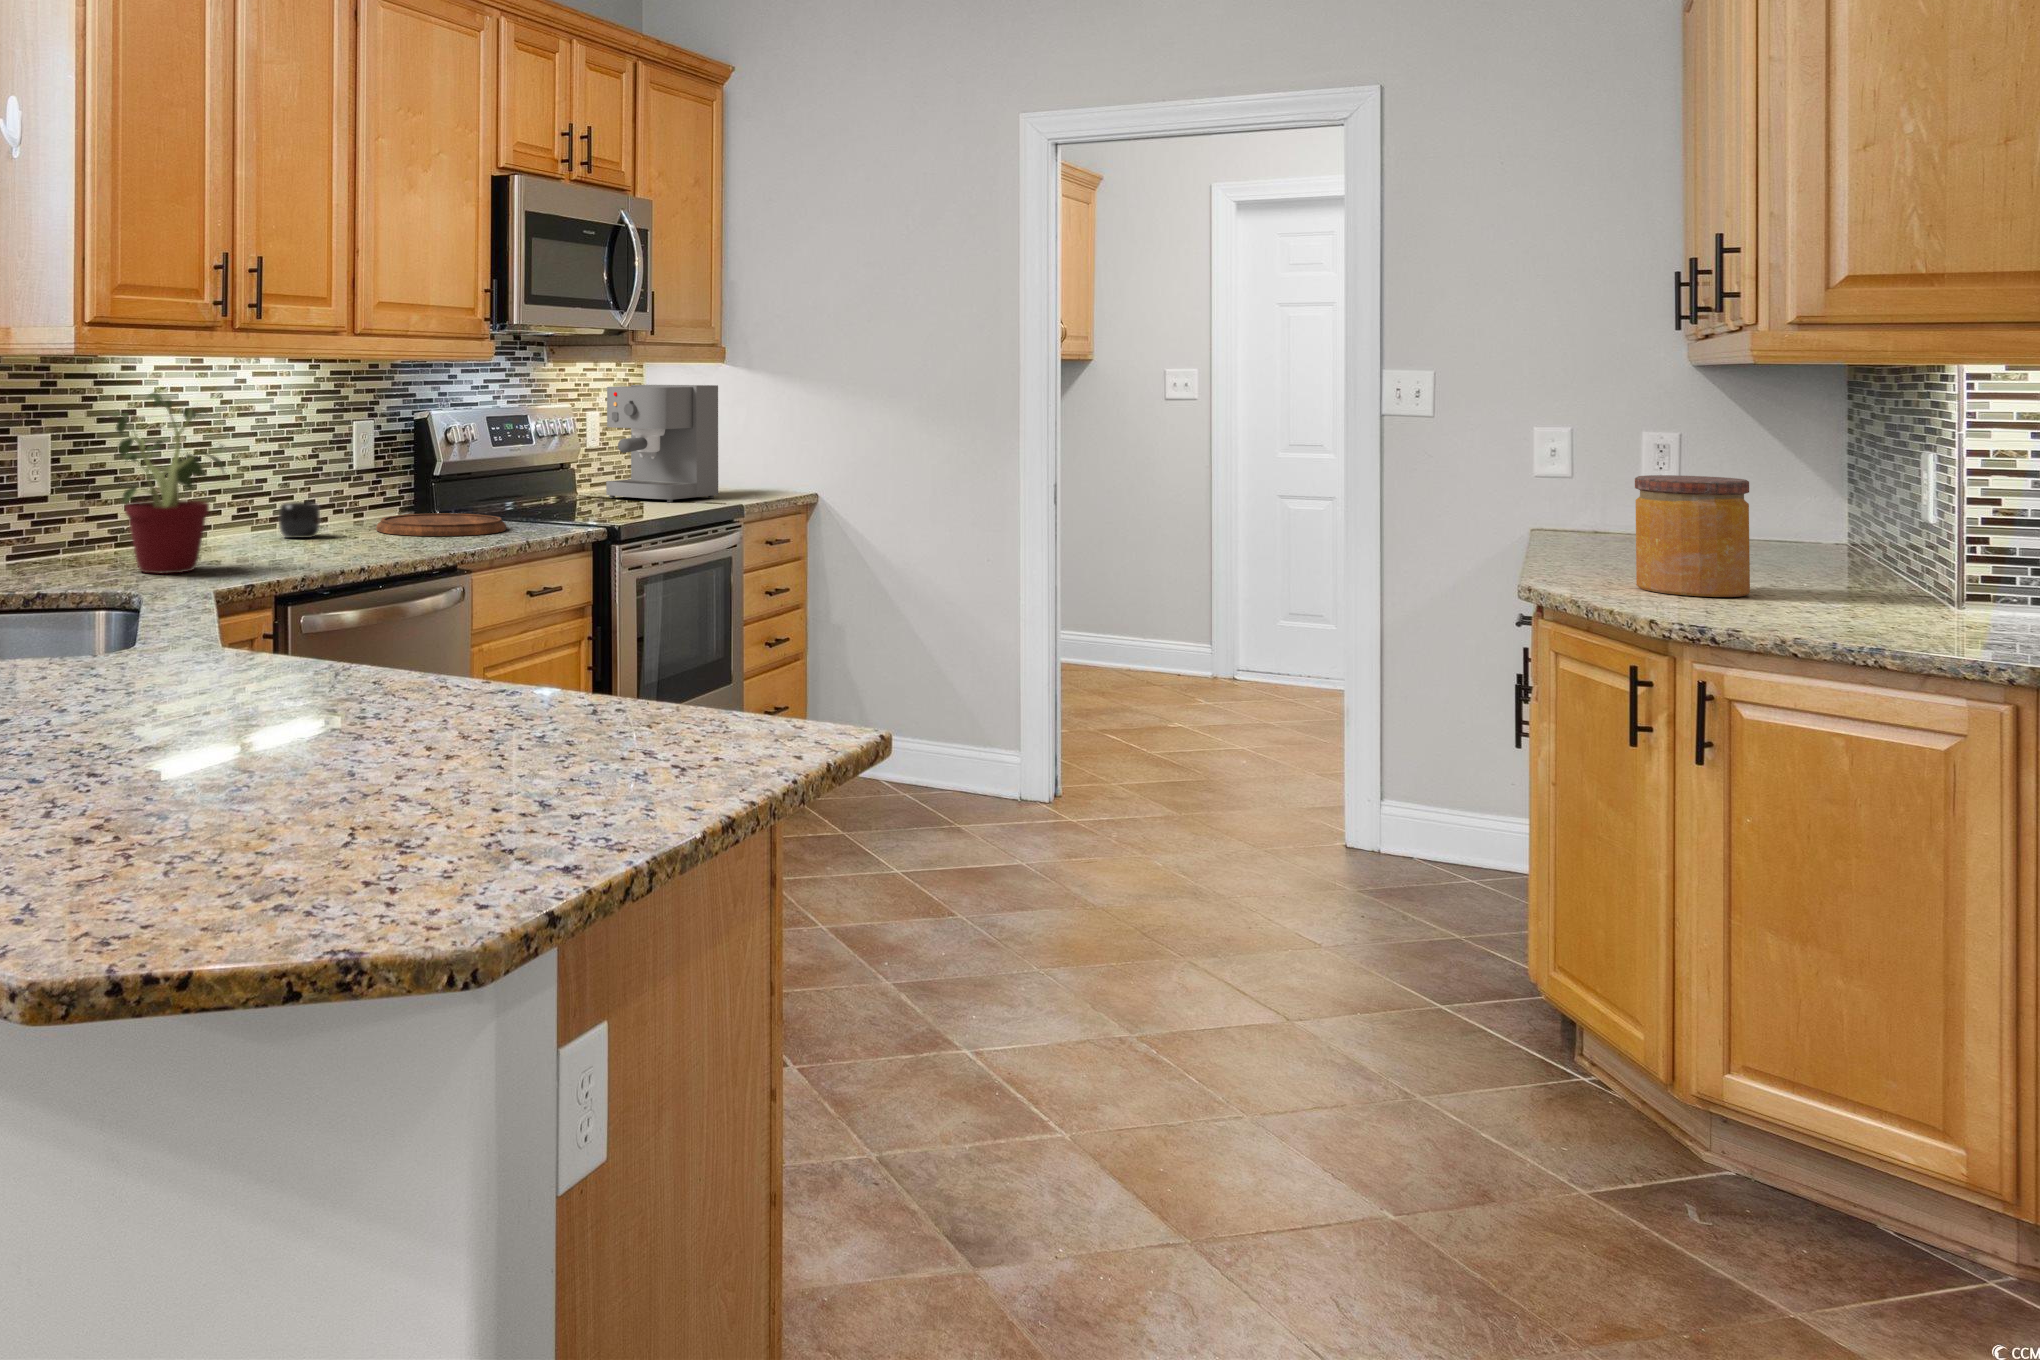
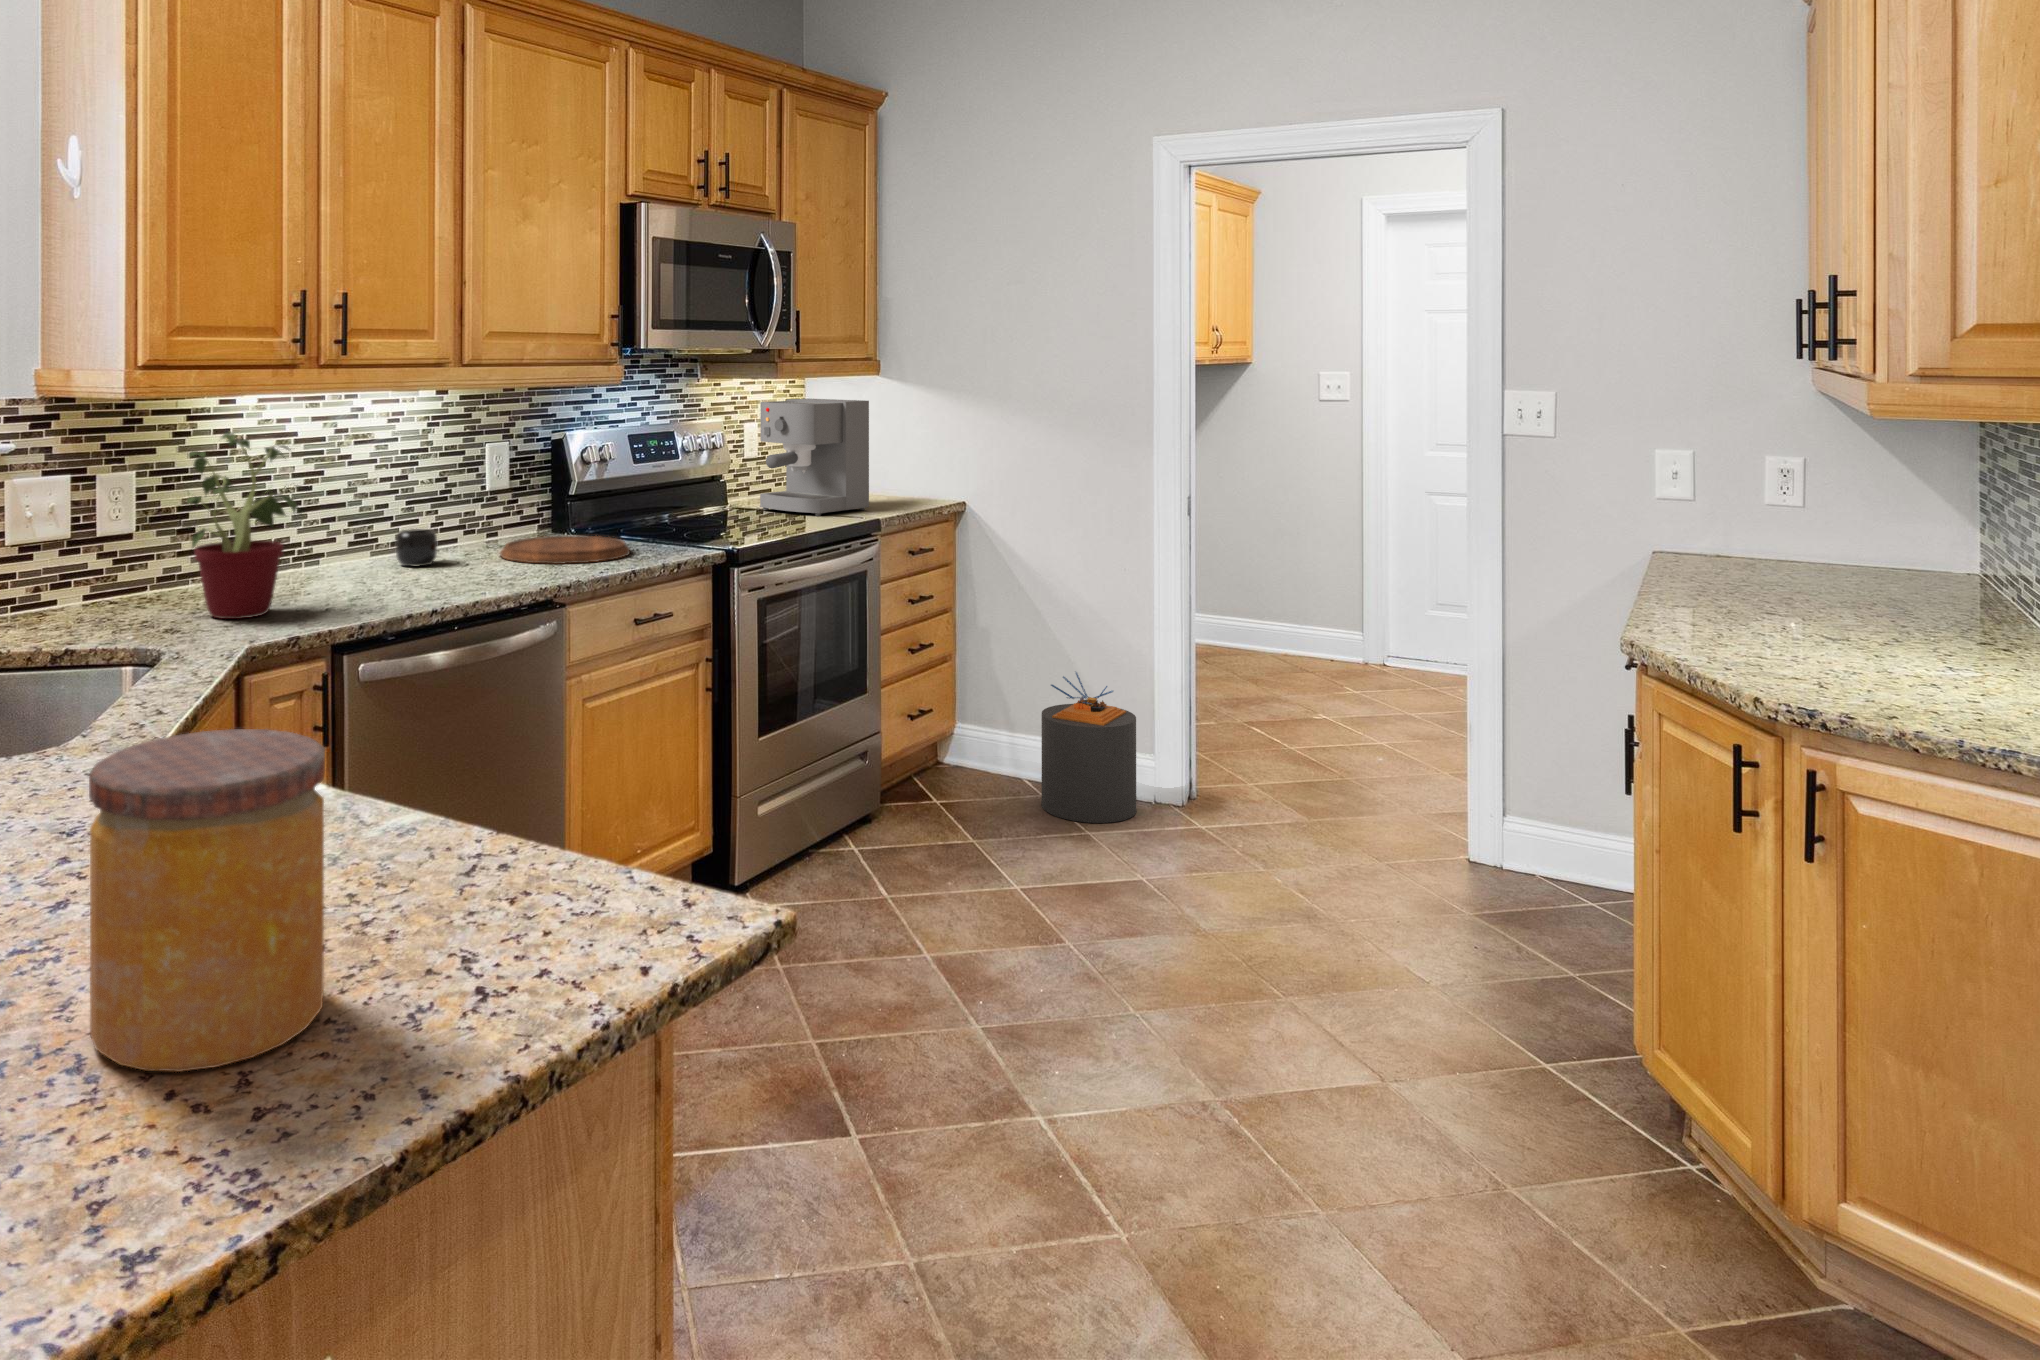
jar: present [1635,475,1750,597] -> present [89,729,325,1072]
trash can: none [900,656,998,813] -> present [1042,672,1136,823]

